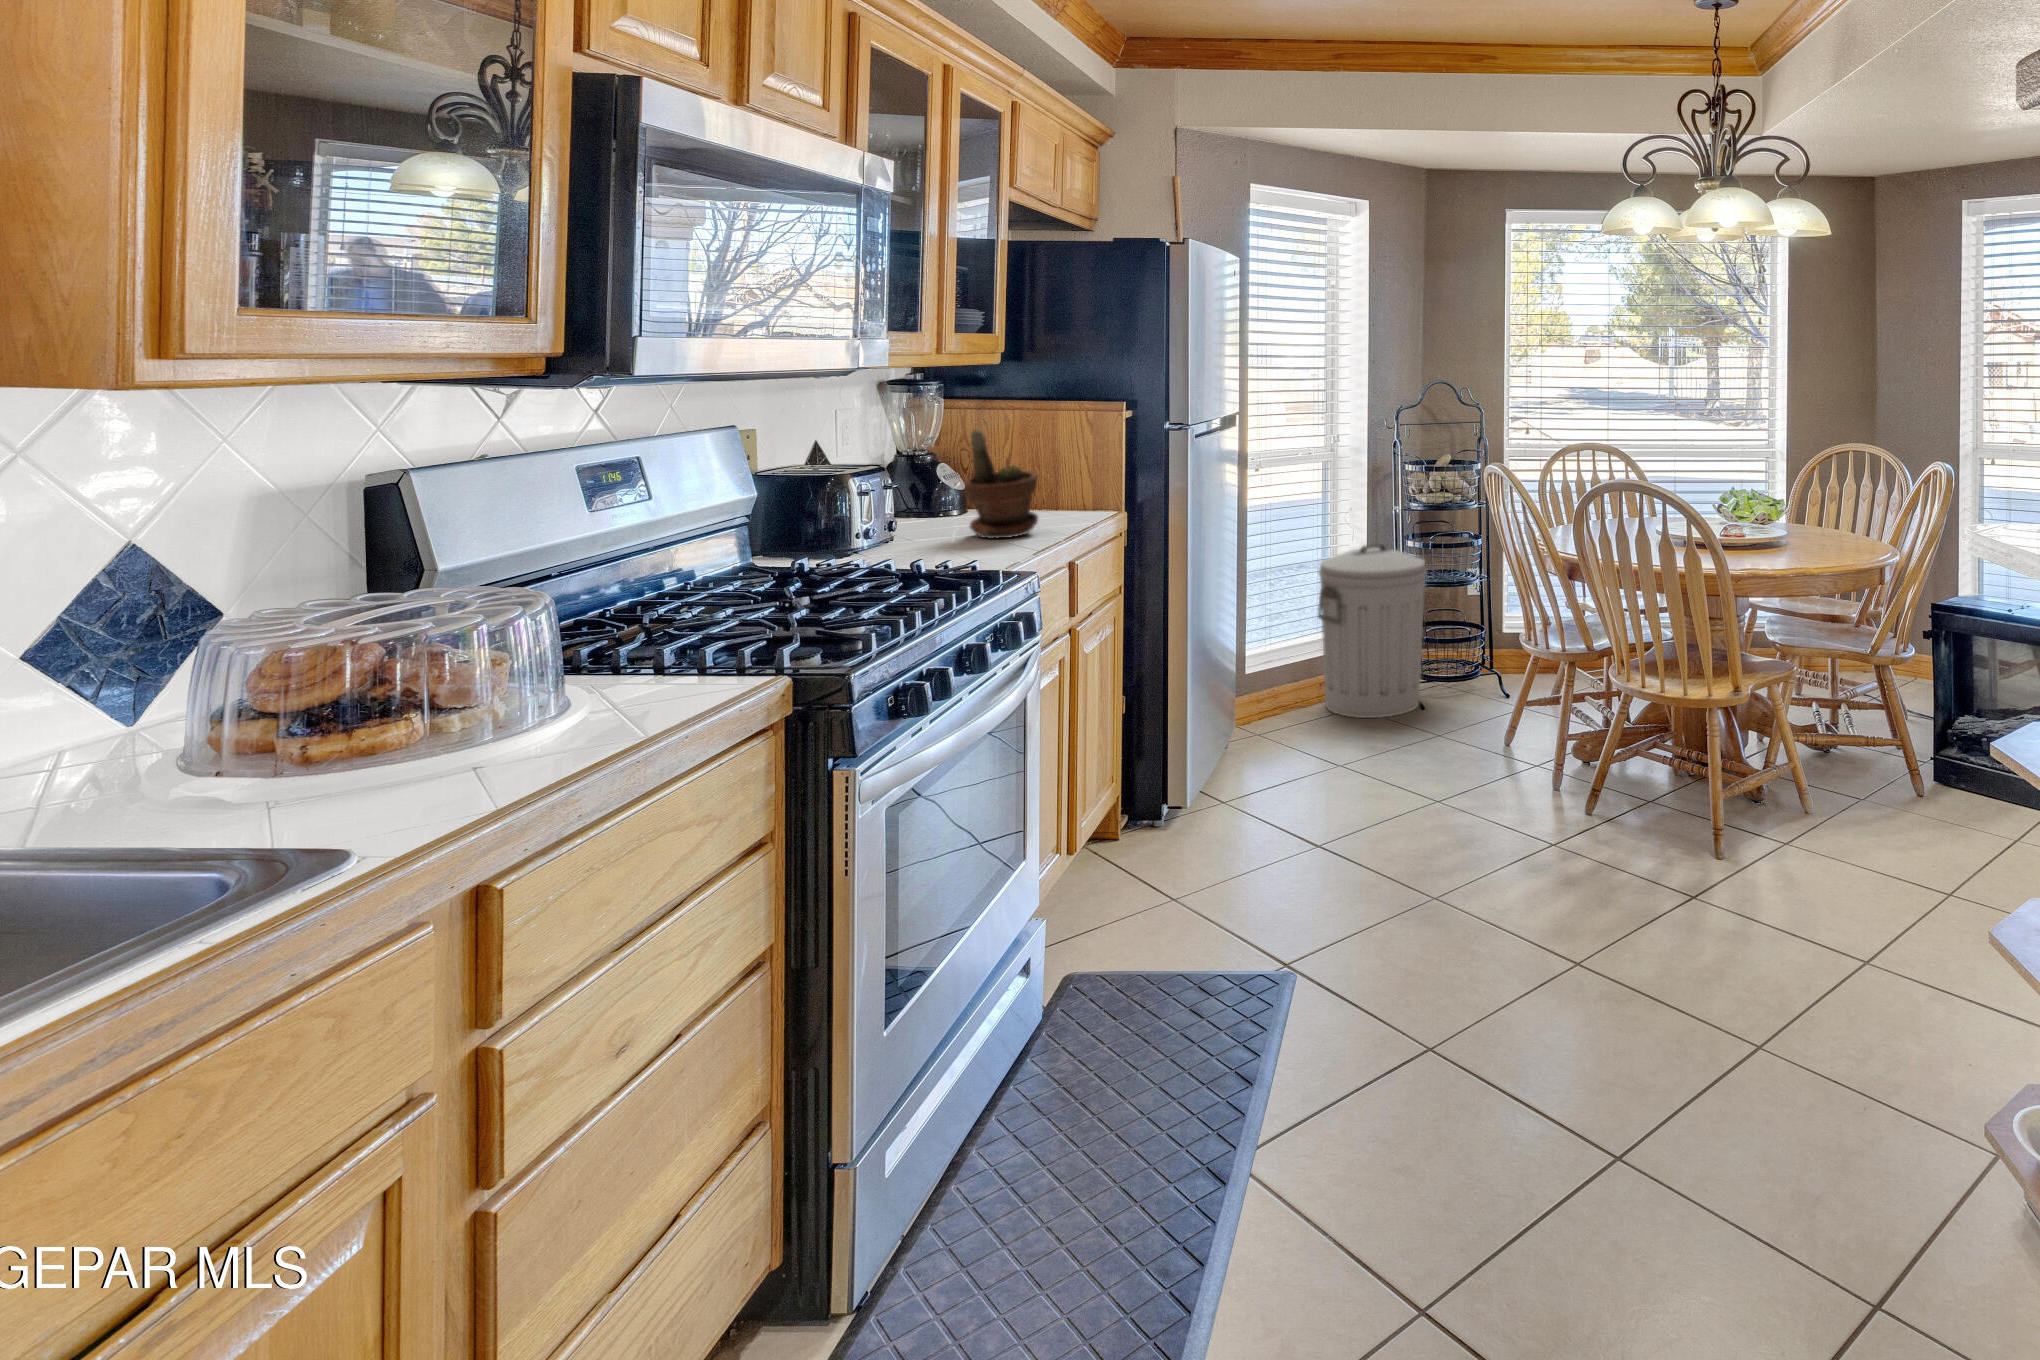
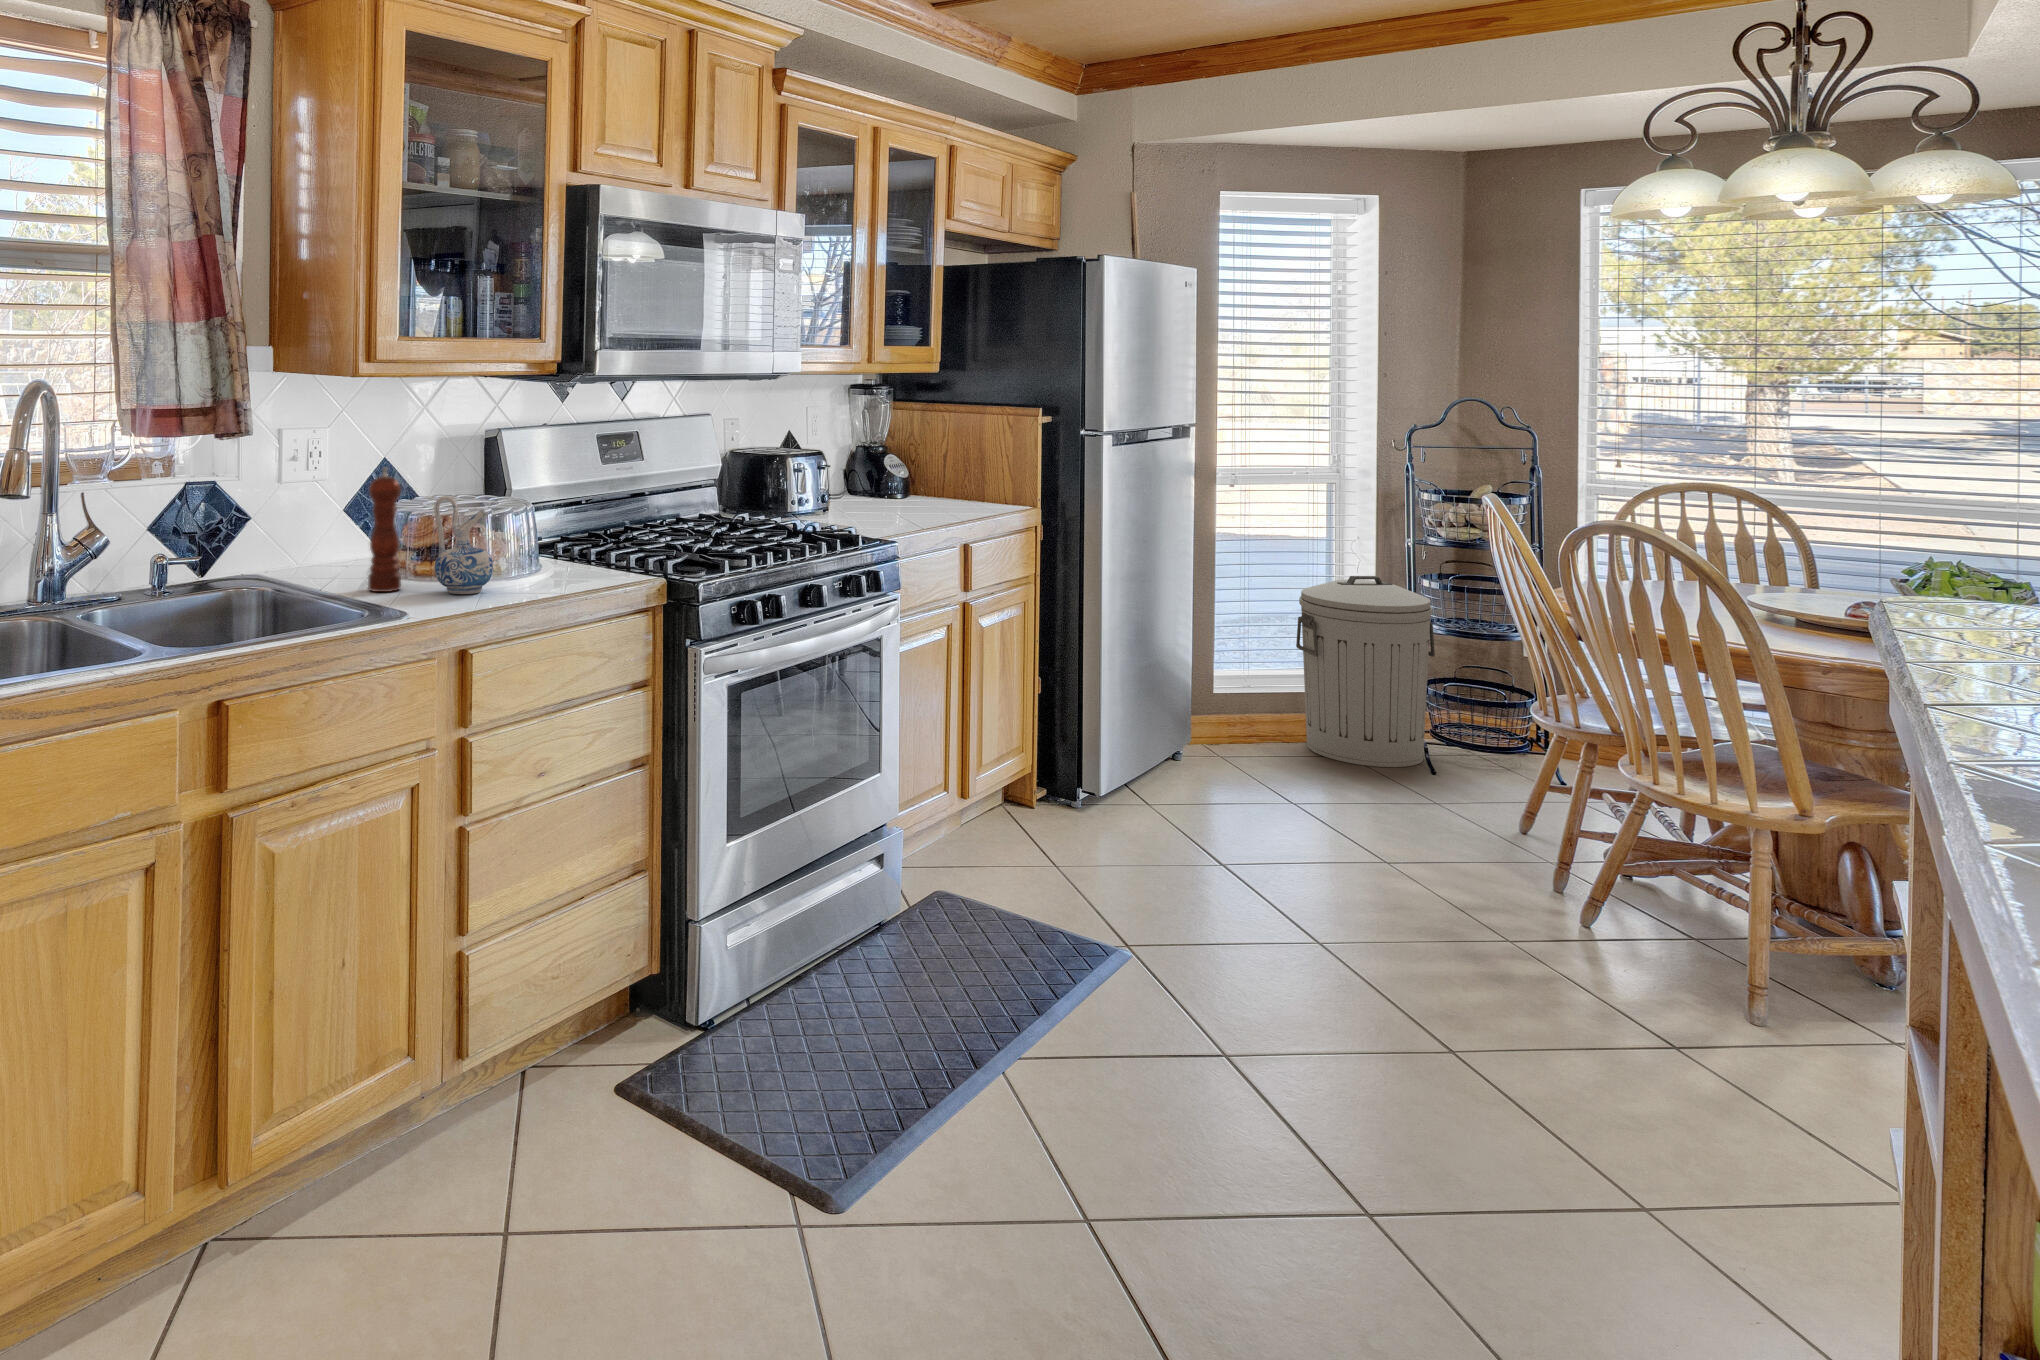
potted plant: present [965,429,1038,538] -> none [881,425,941,517]
pepper mill: none [177,569,267,818] -> present [368,467,401,592]
ceramic pitcher: none [362,609,498,786] -> present [434,496,493,594]

